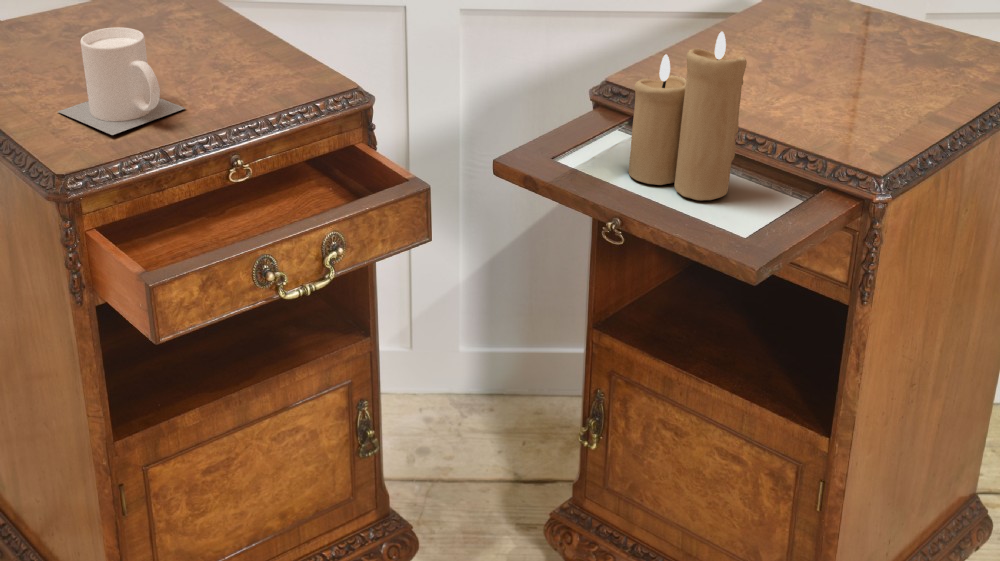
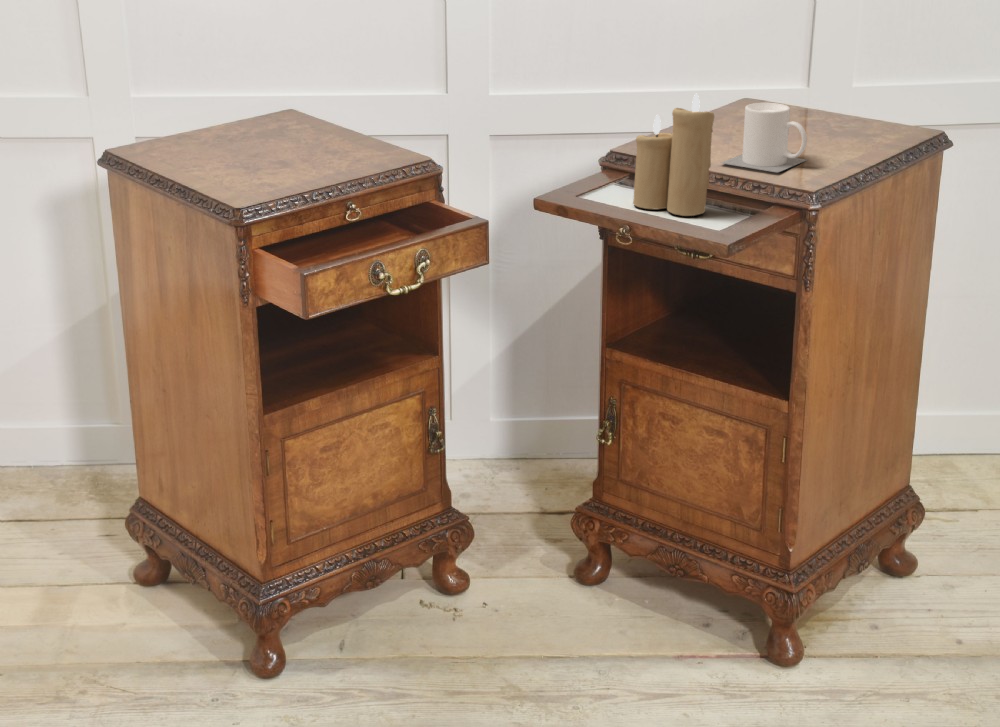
mug: present [58,27,185,135] -> present [722,103,807,172]

